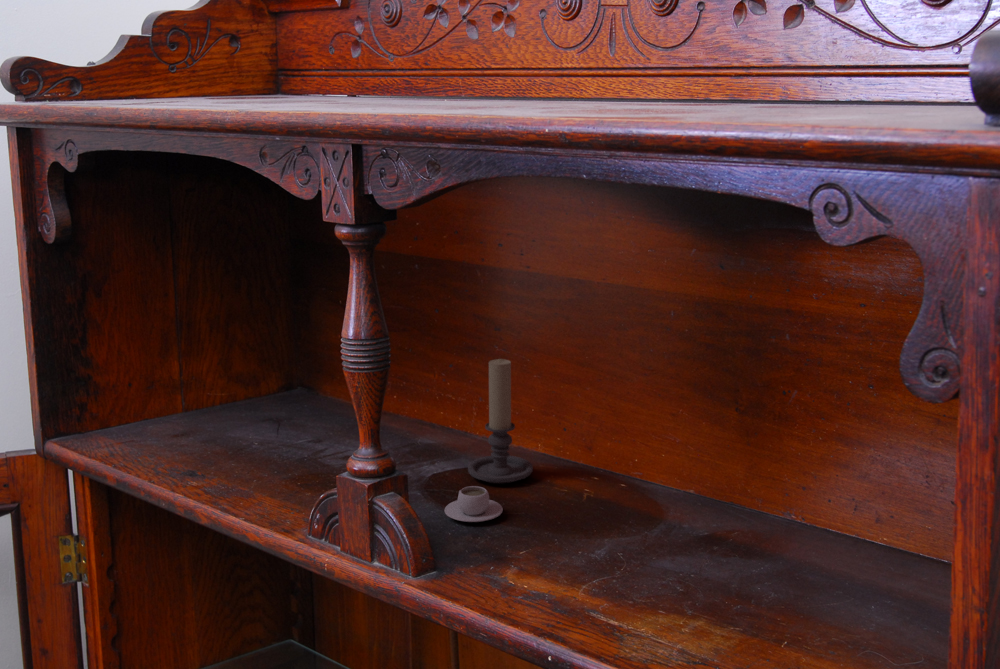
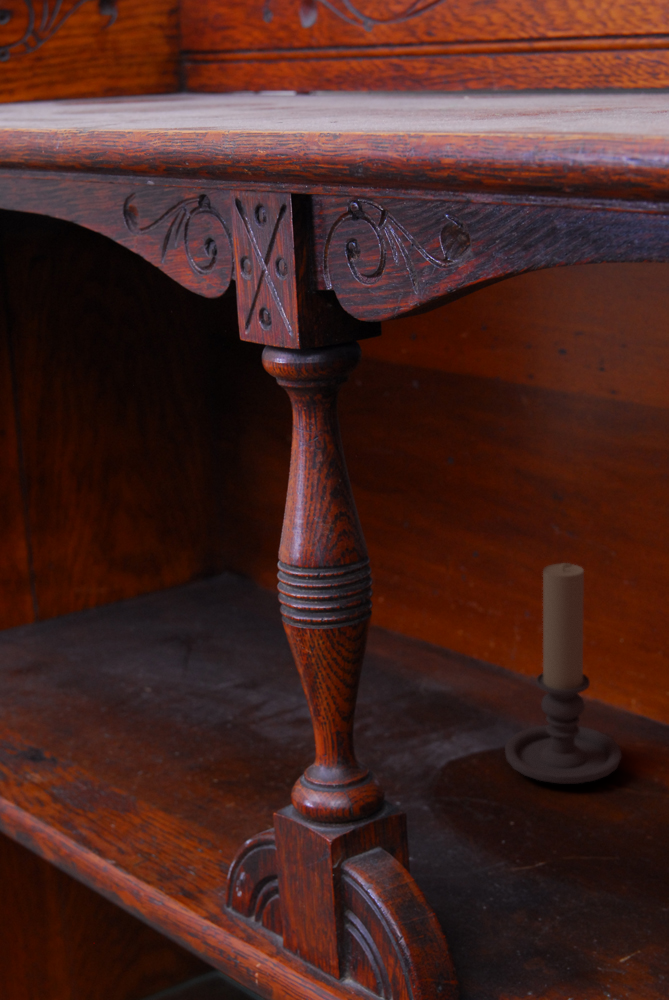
teacup: present [445,486,503,522] -> none [469,805,576,879]

